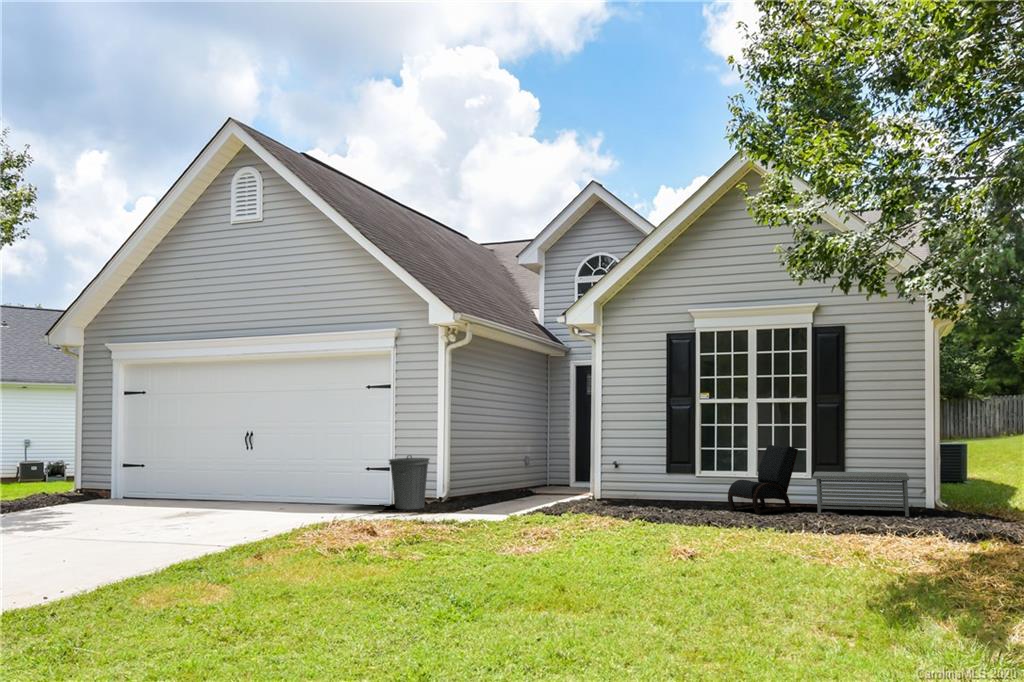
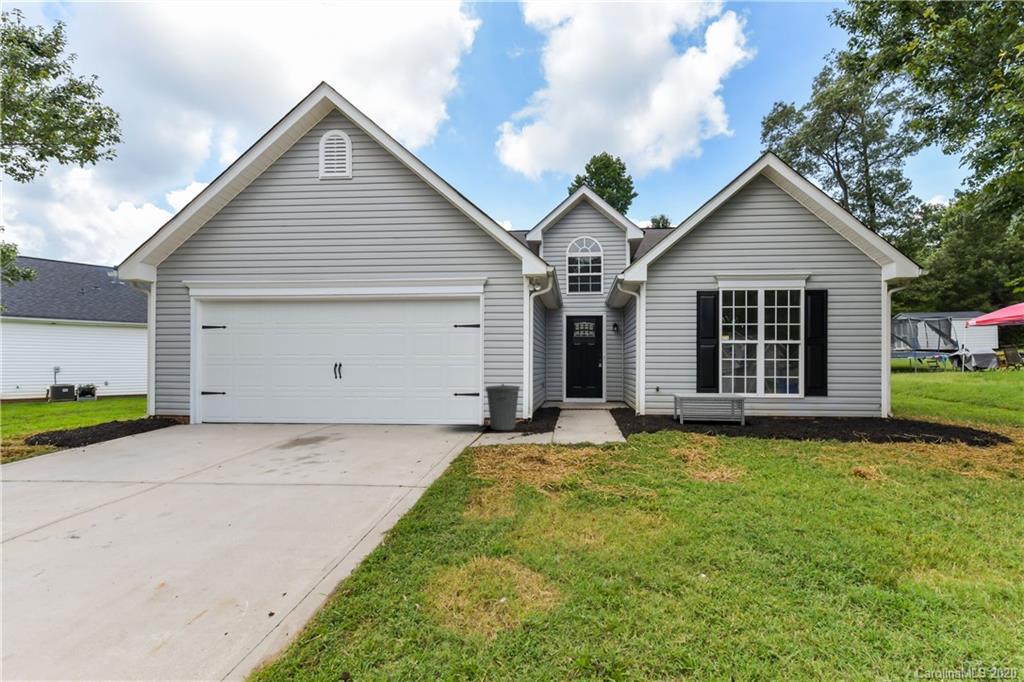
lounge chair: present [728,445,798,515] -> none [755,374,803,427]
storage bench: present [813,472,909,517] -> present [671,393,746,425]

